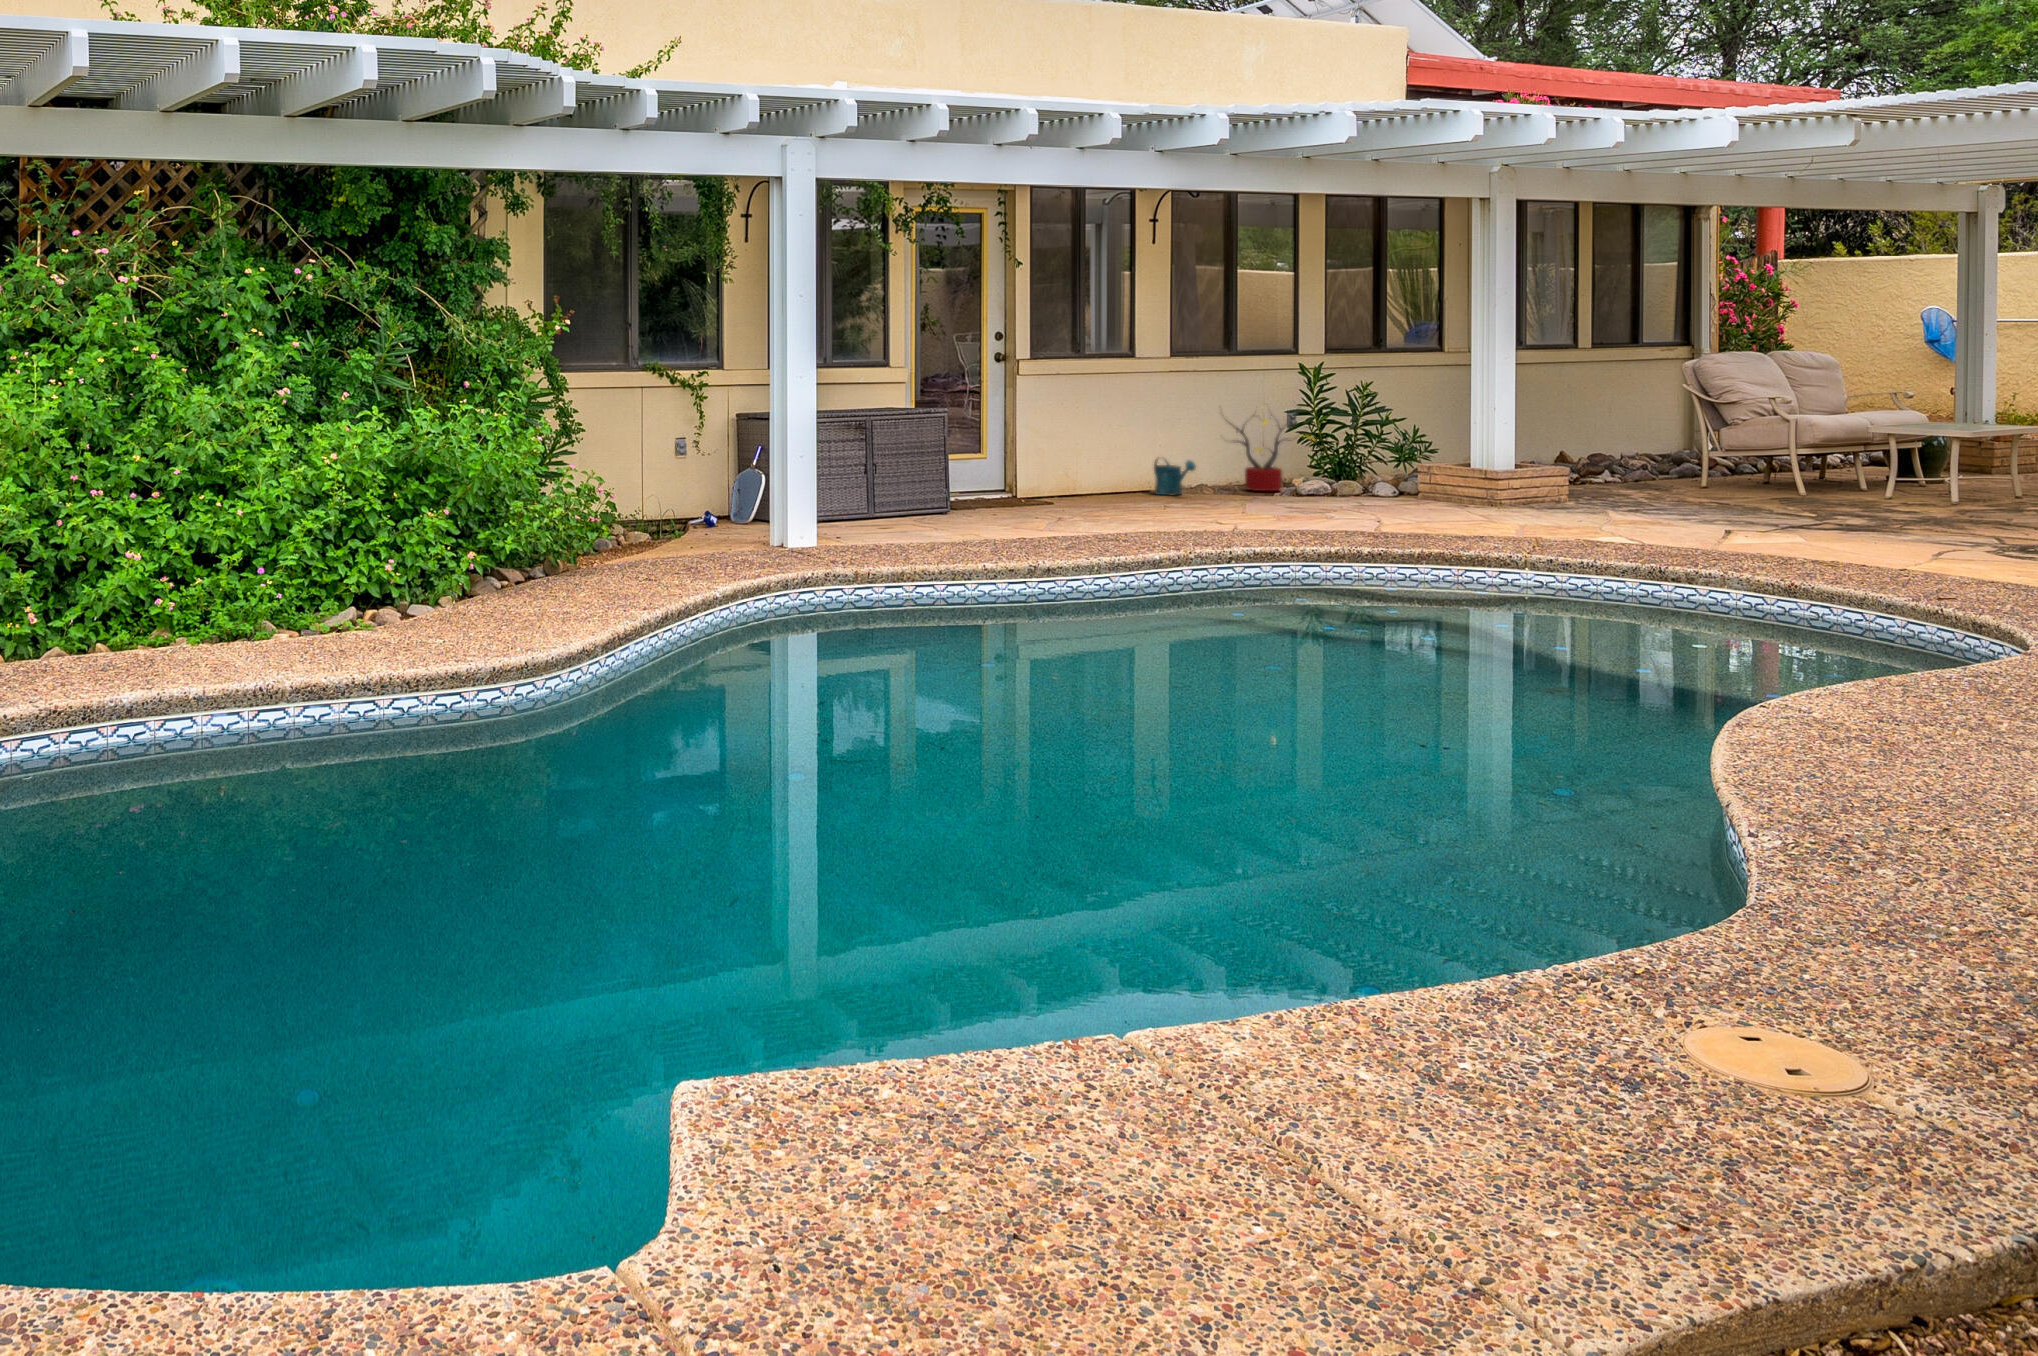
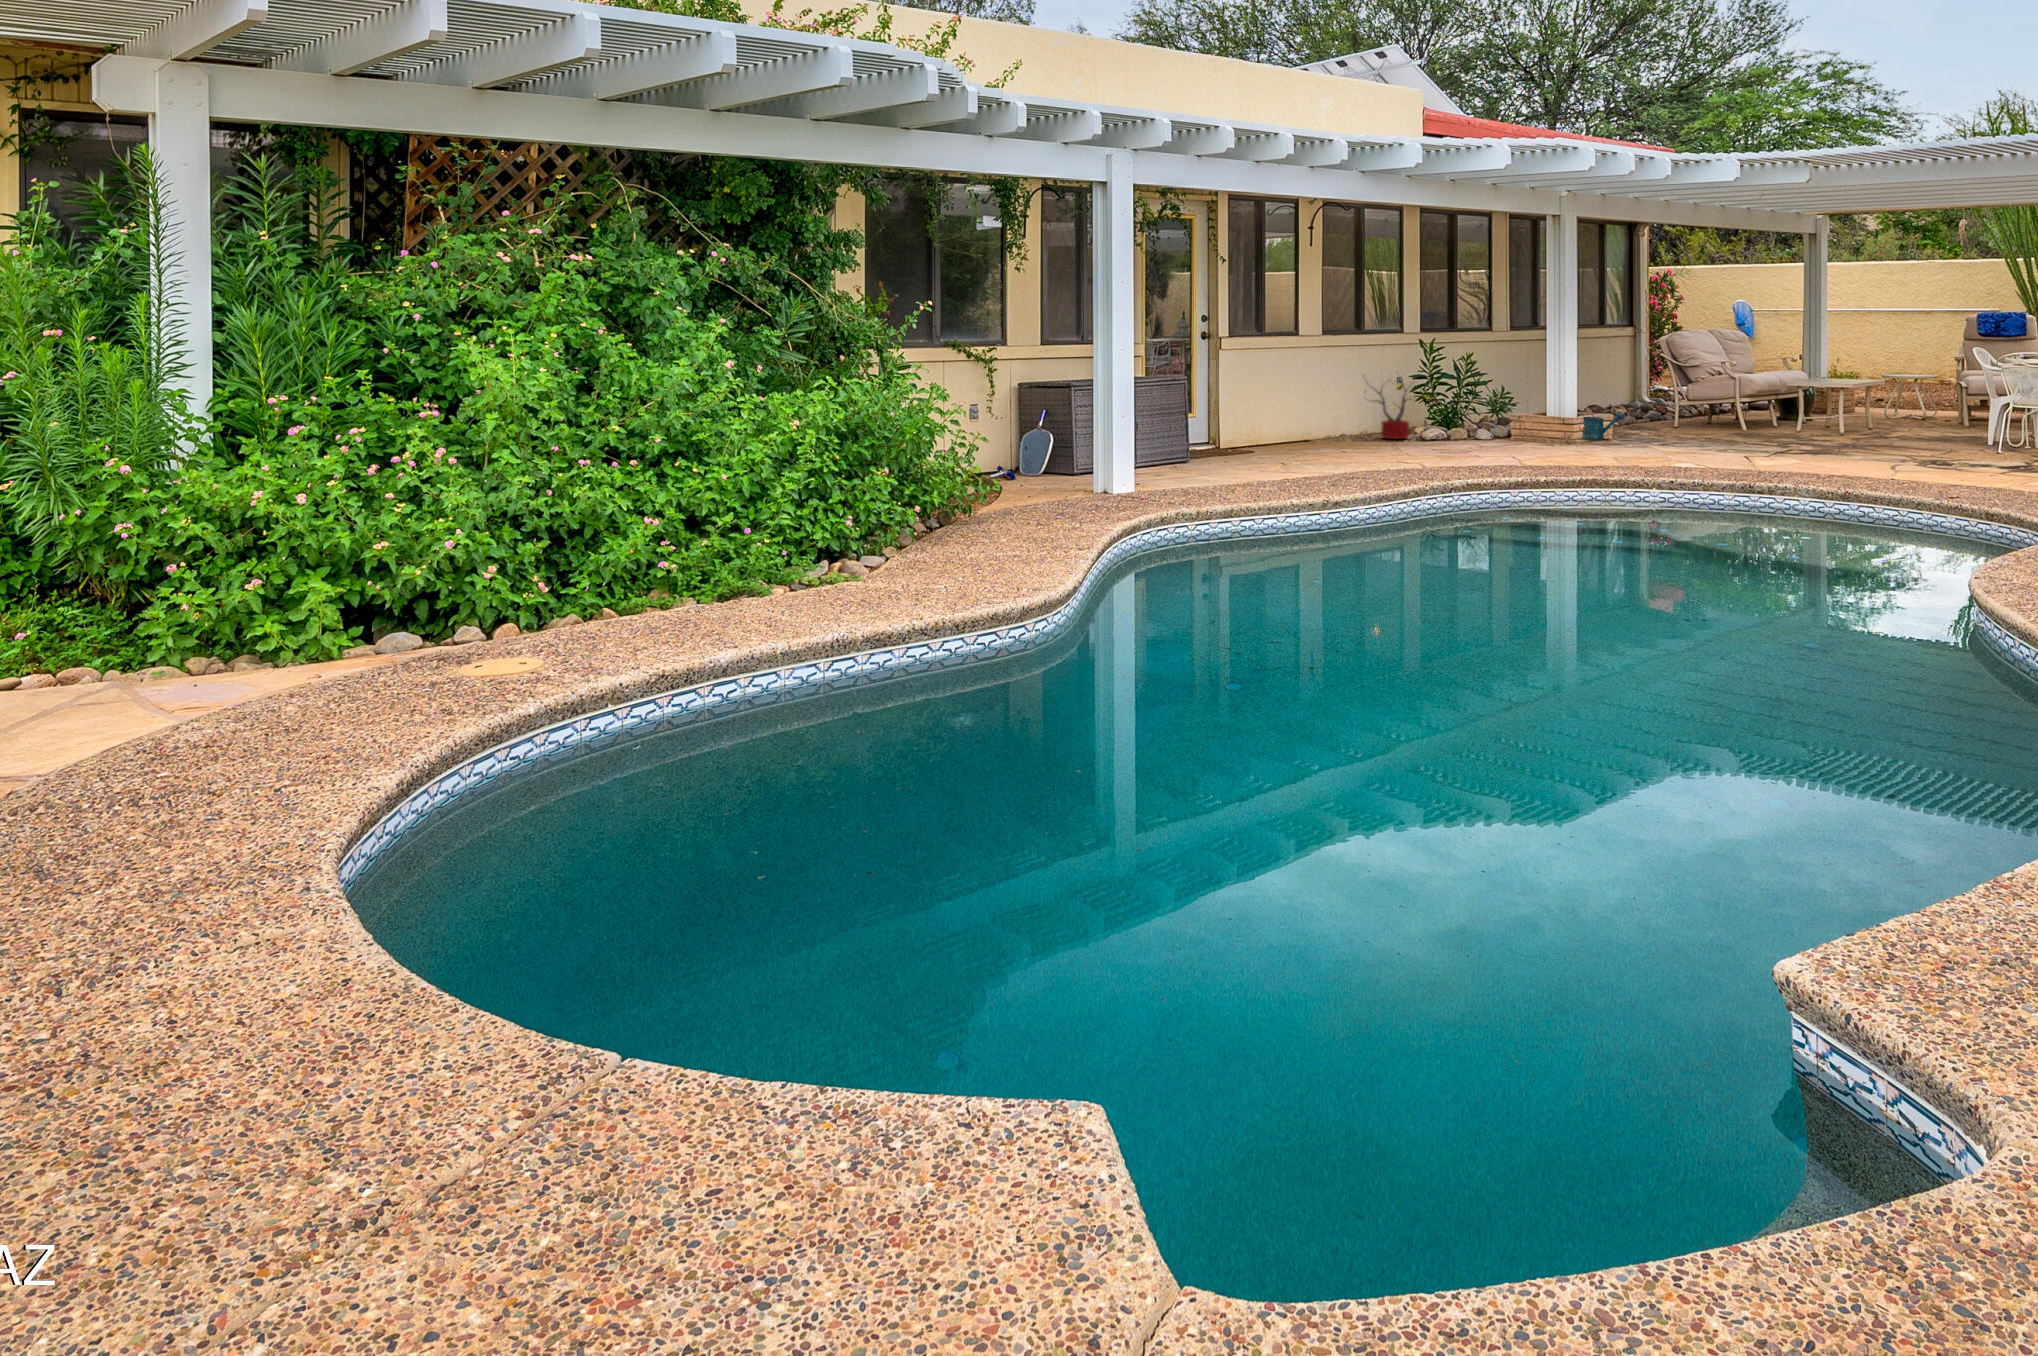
watering can: present [1154,459,1196,495] -> present [1577,412,1624,440]

